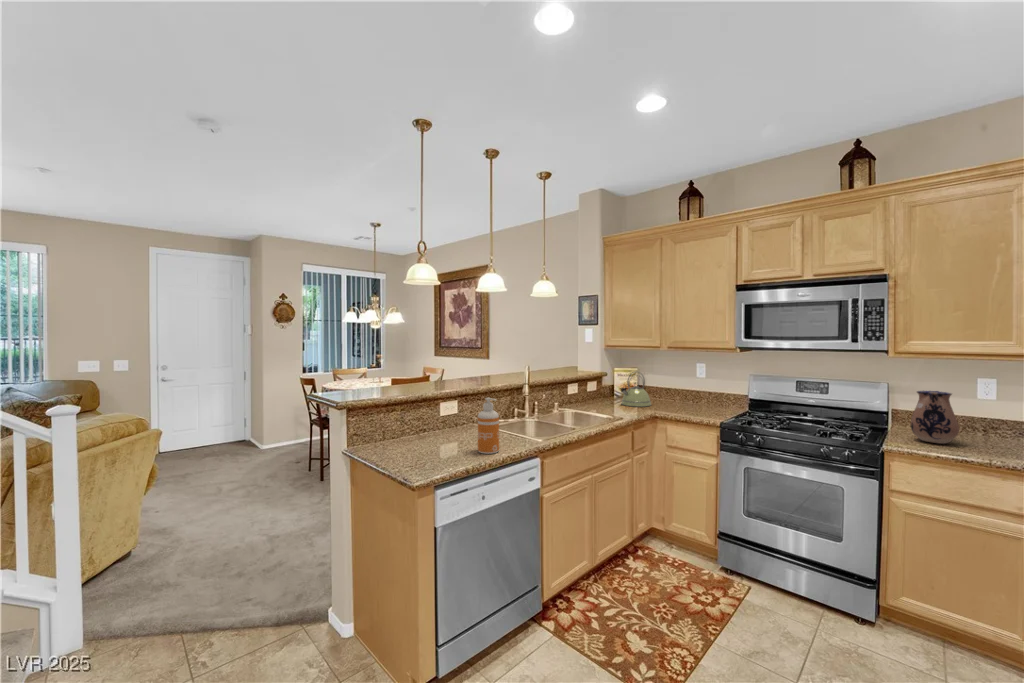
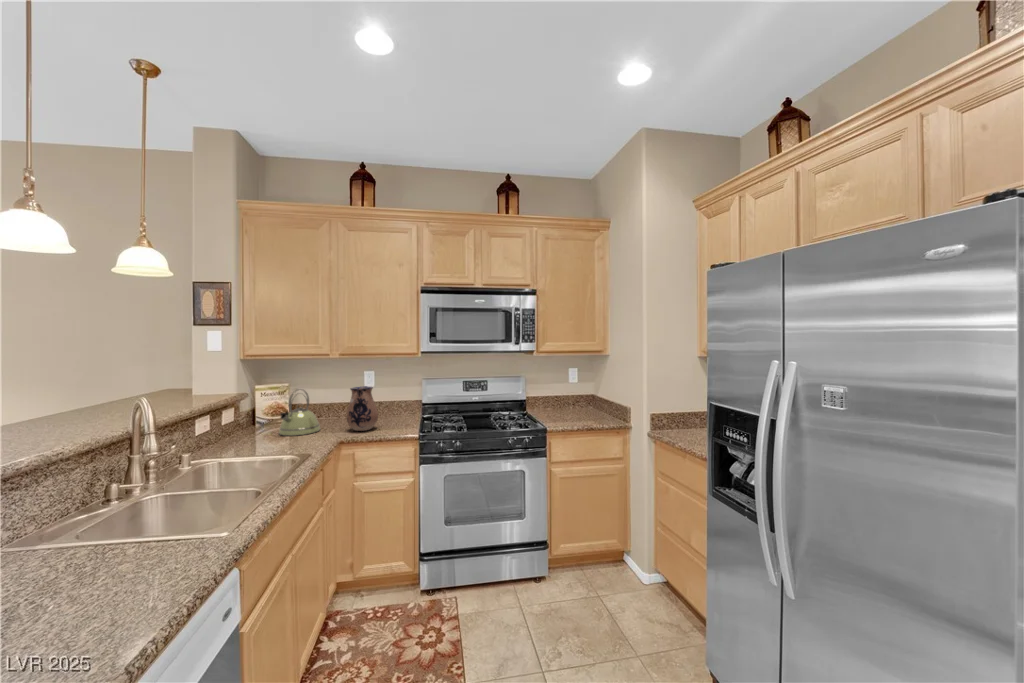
ceramic pitcher: present [911,391,959,444] -> present [347,386,378,431]
soap dispenser: present [478,398,499,454] -> none [87,489,154,624]

